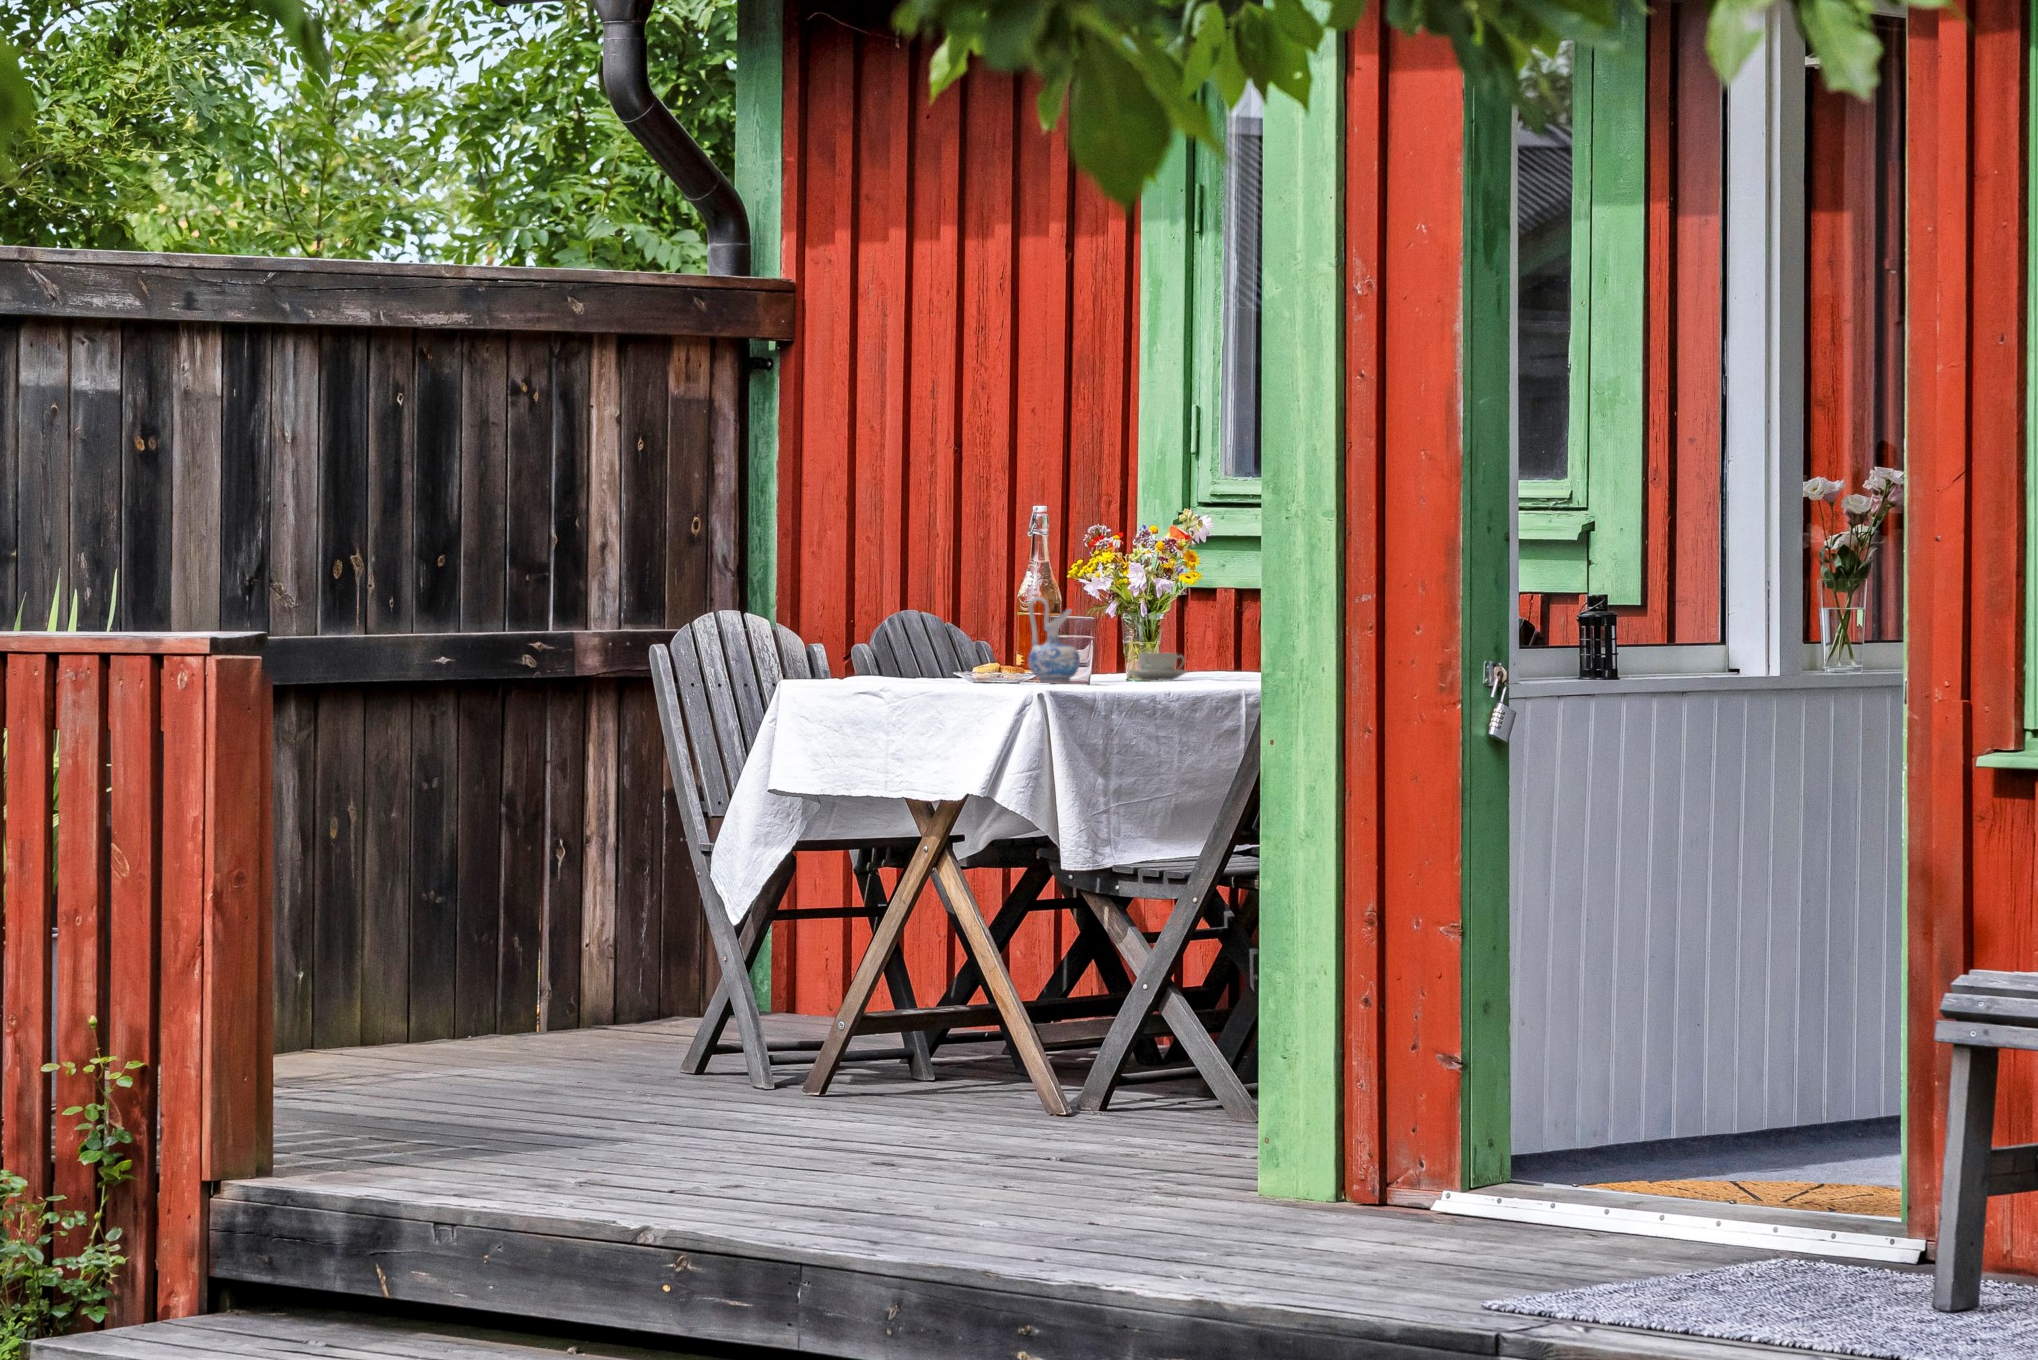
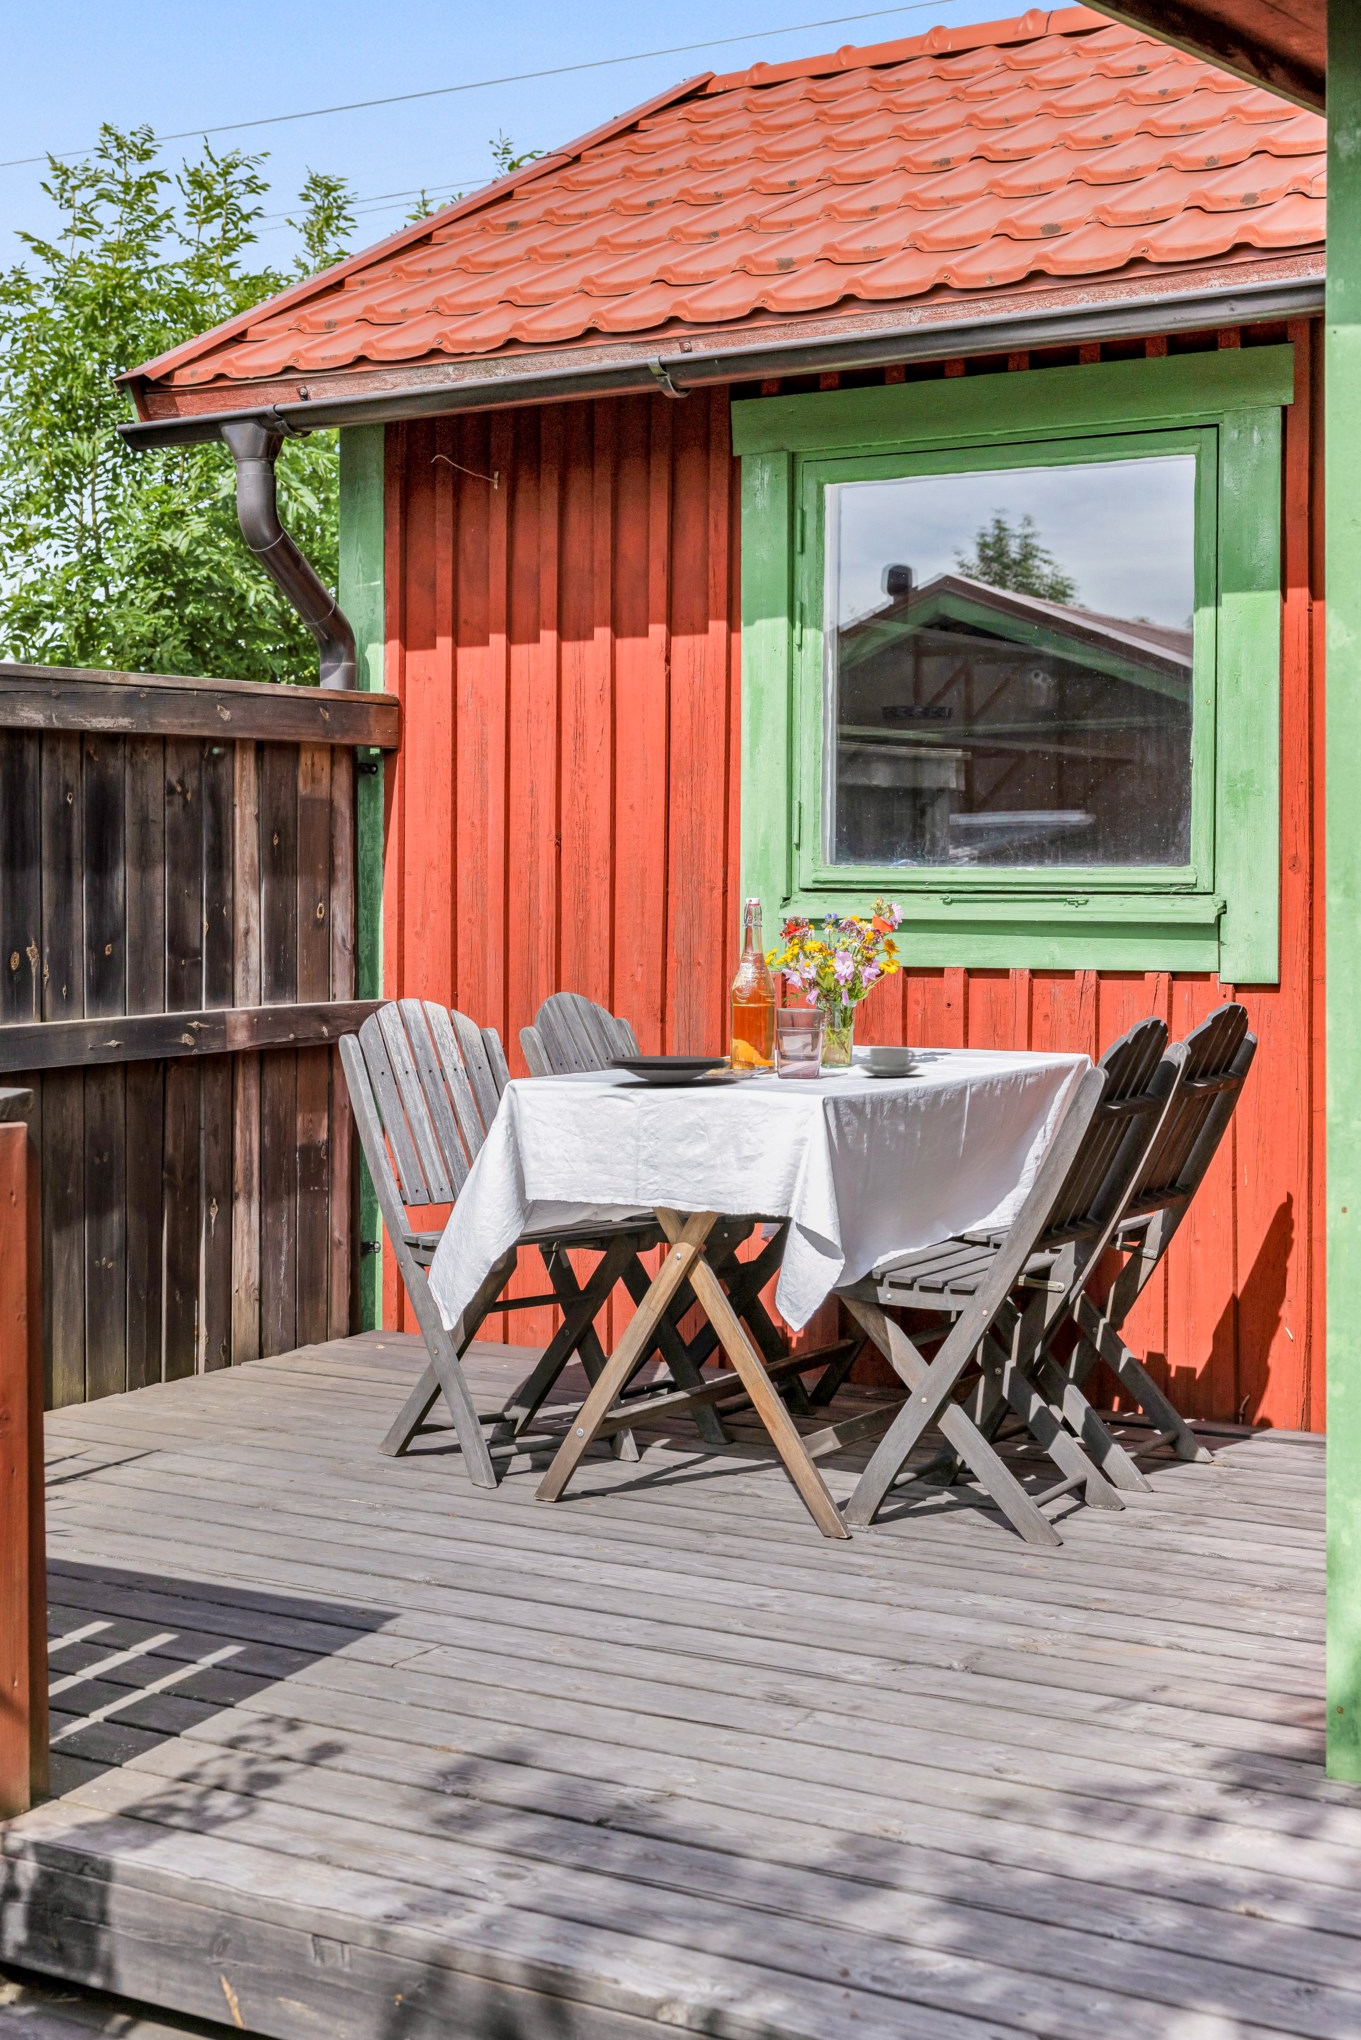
ceramic pitcher: present [1029,597,1080,683] -> none [775,996,827,1084]
plate: none [875,660,1001,683] -> present [605,1056,731,1083]

